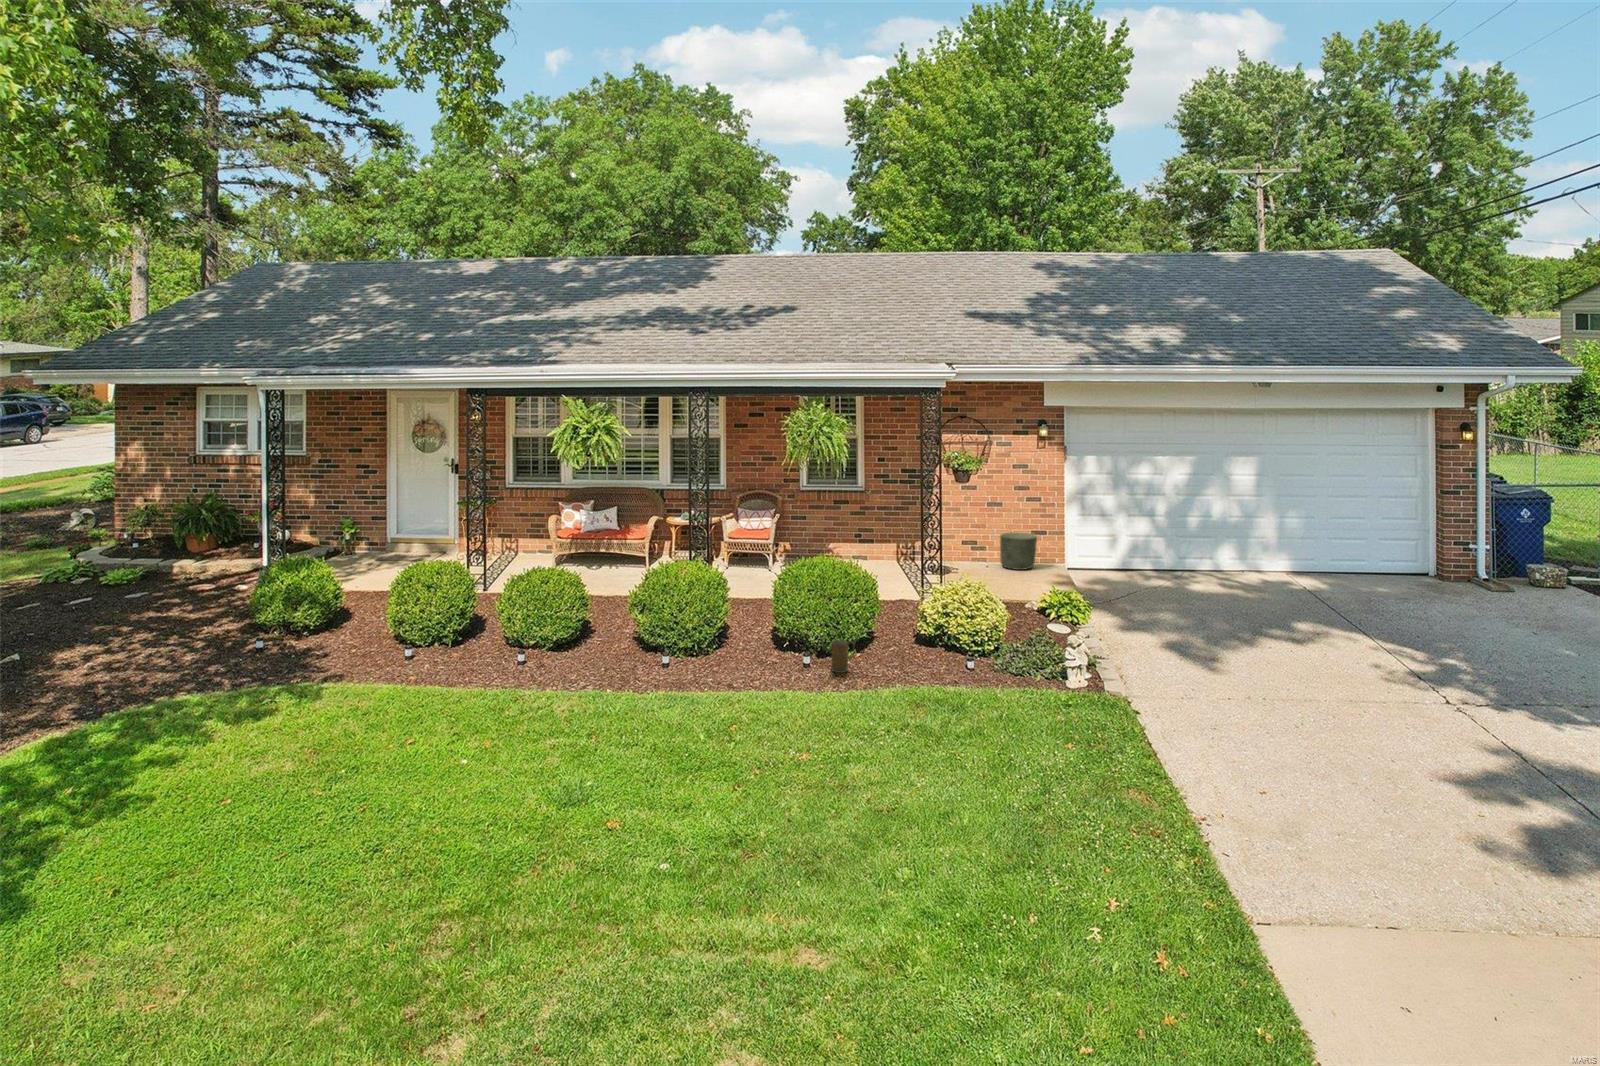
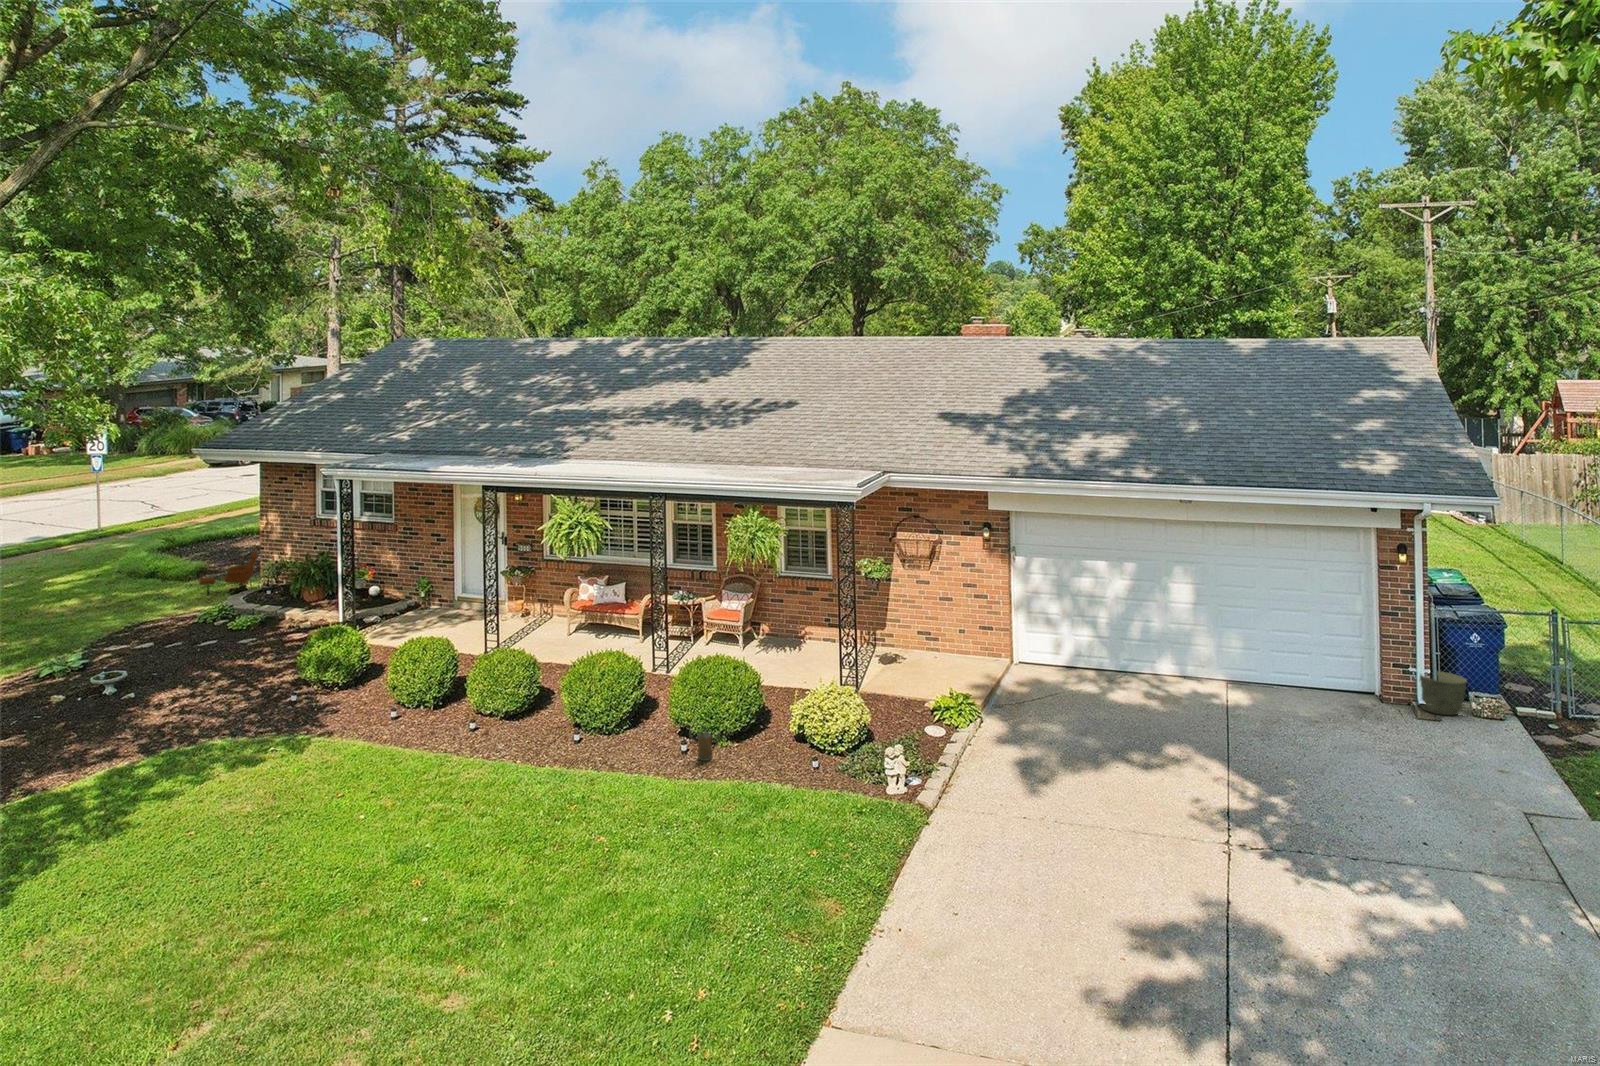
lounge chair: none [31,496,116,554] -> present [199,551,258,594]
planter: present [1000,532,1037,570] -> present [1420,672,1467,715]

